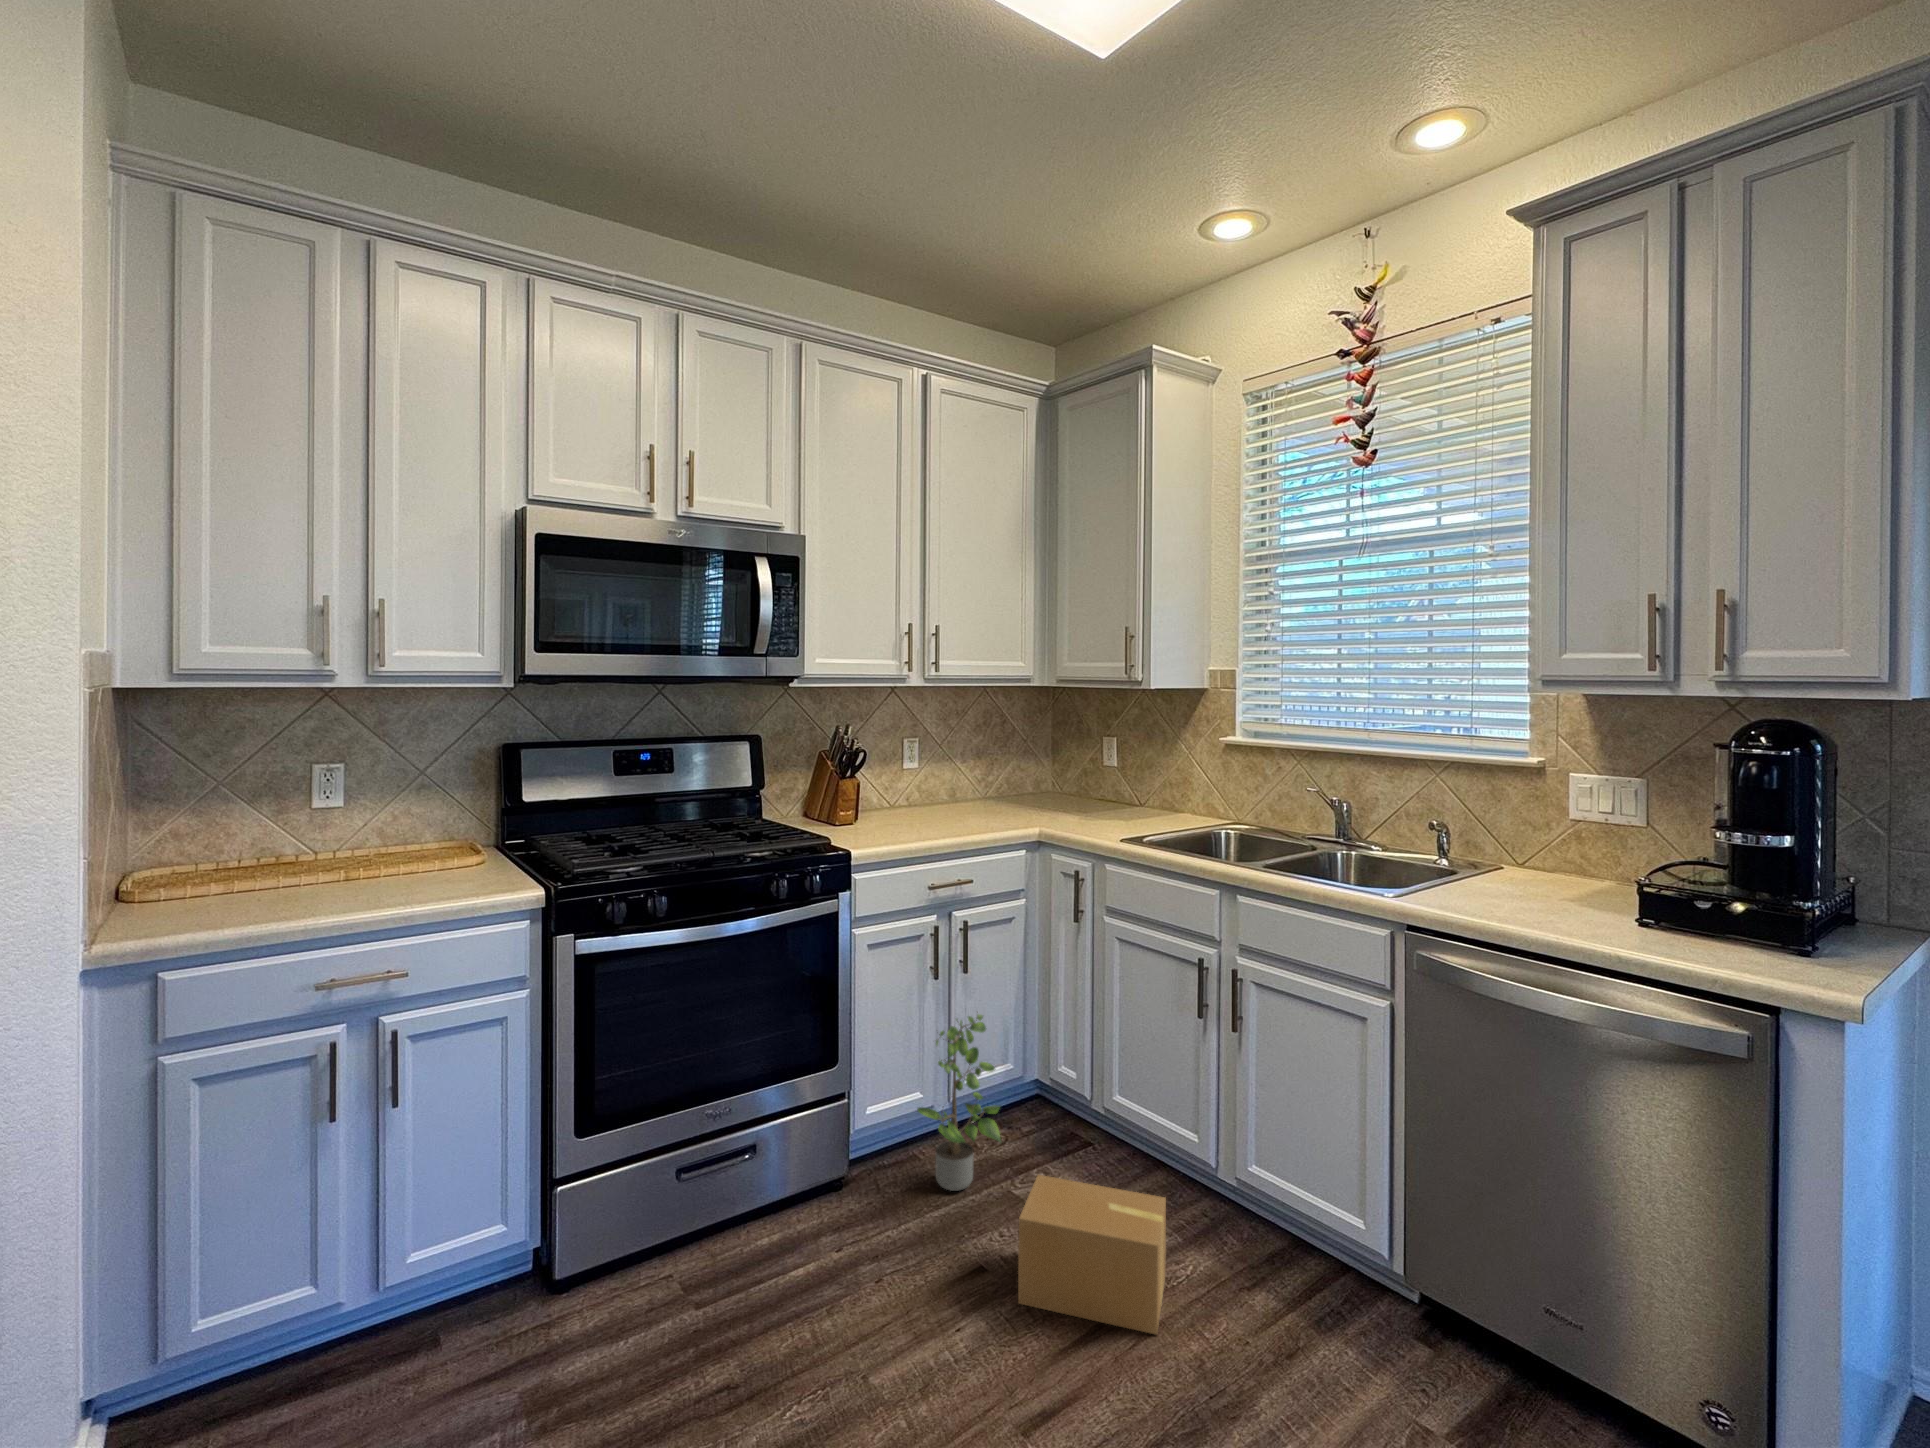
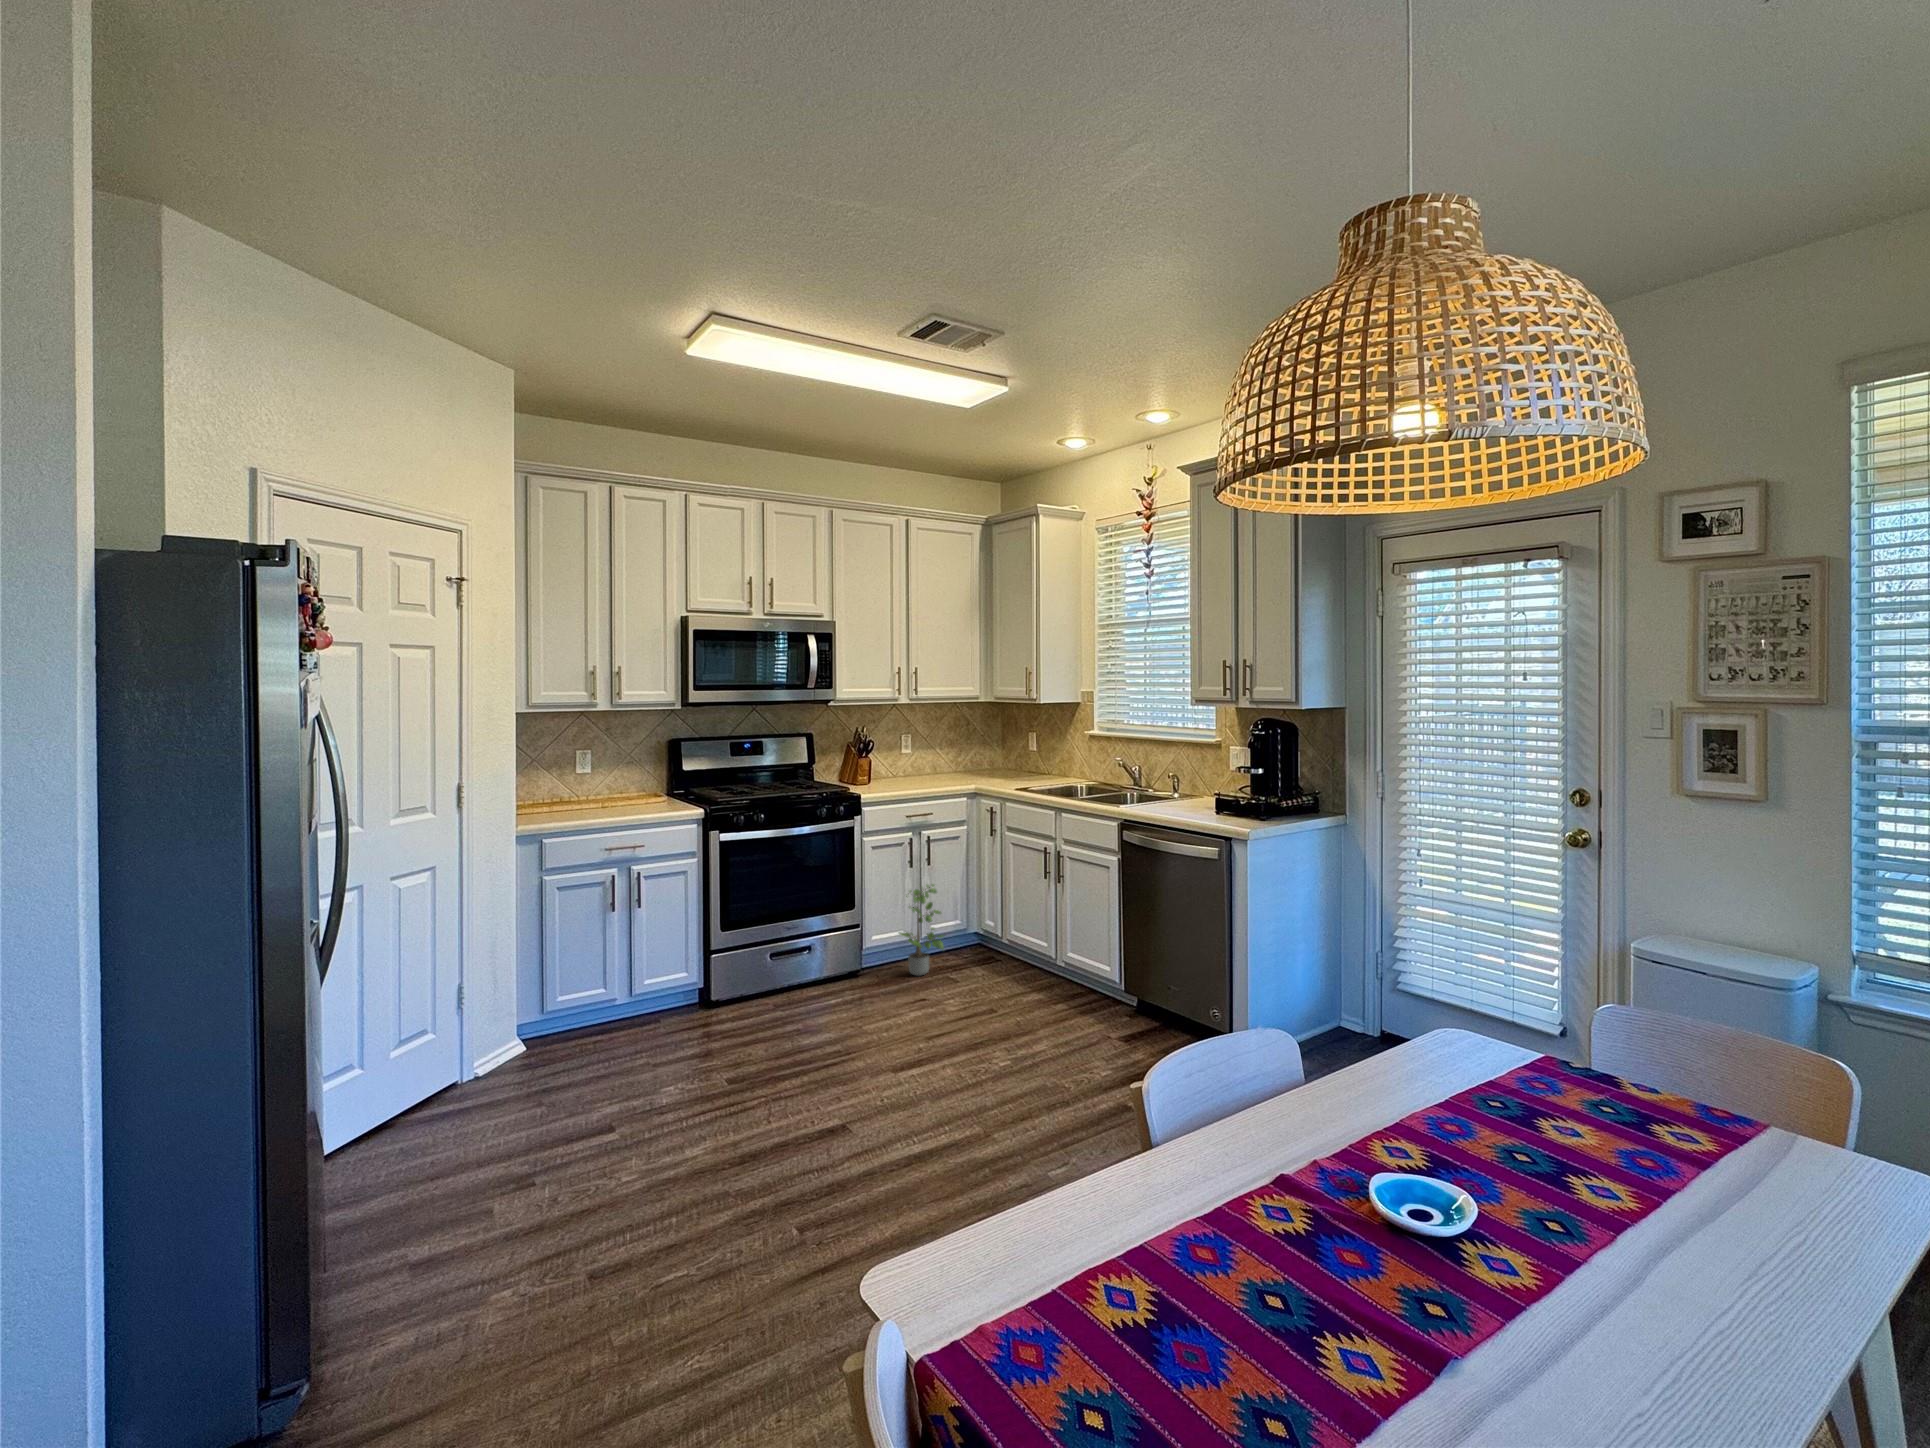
cardboard box: present [1018,1175,1166,1334] -> none [938,954,1015,1015]

